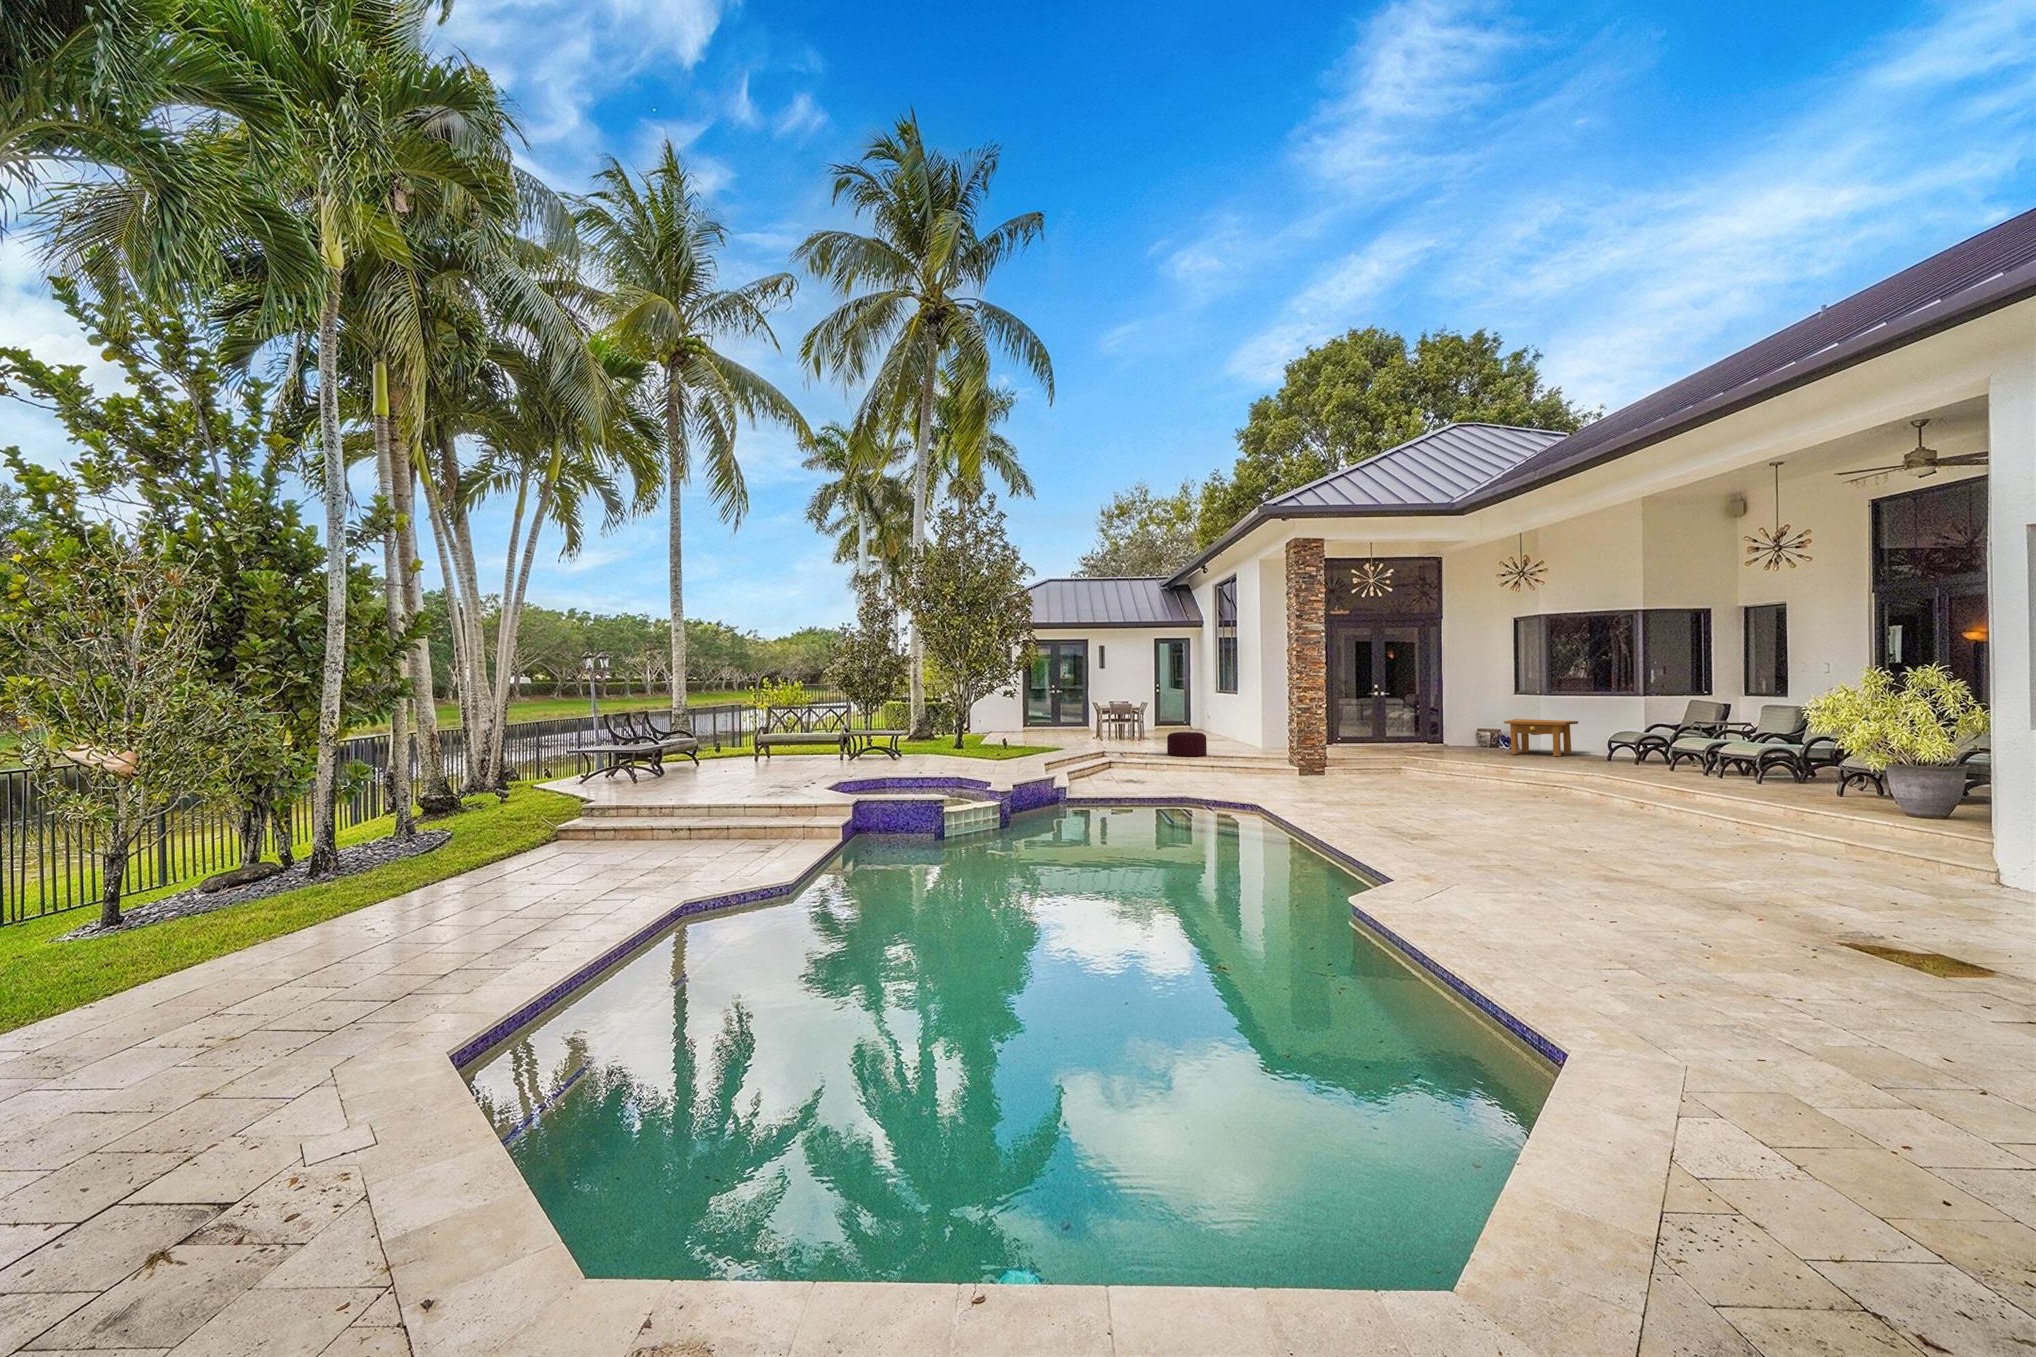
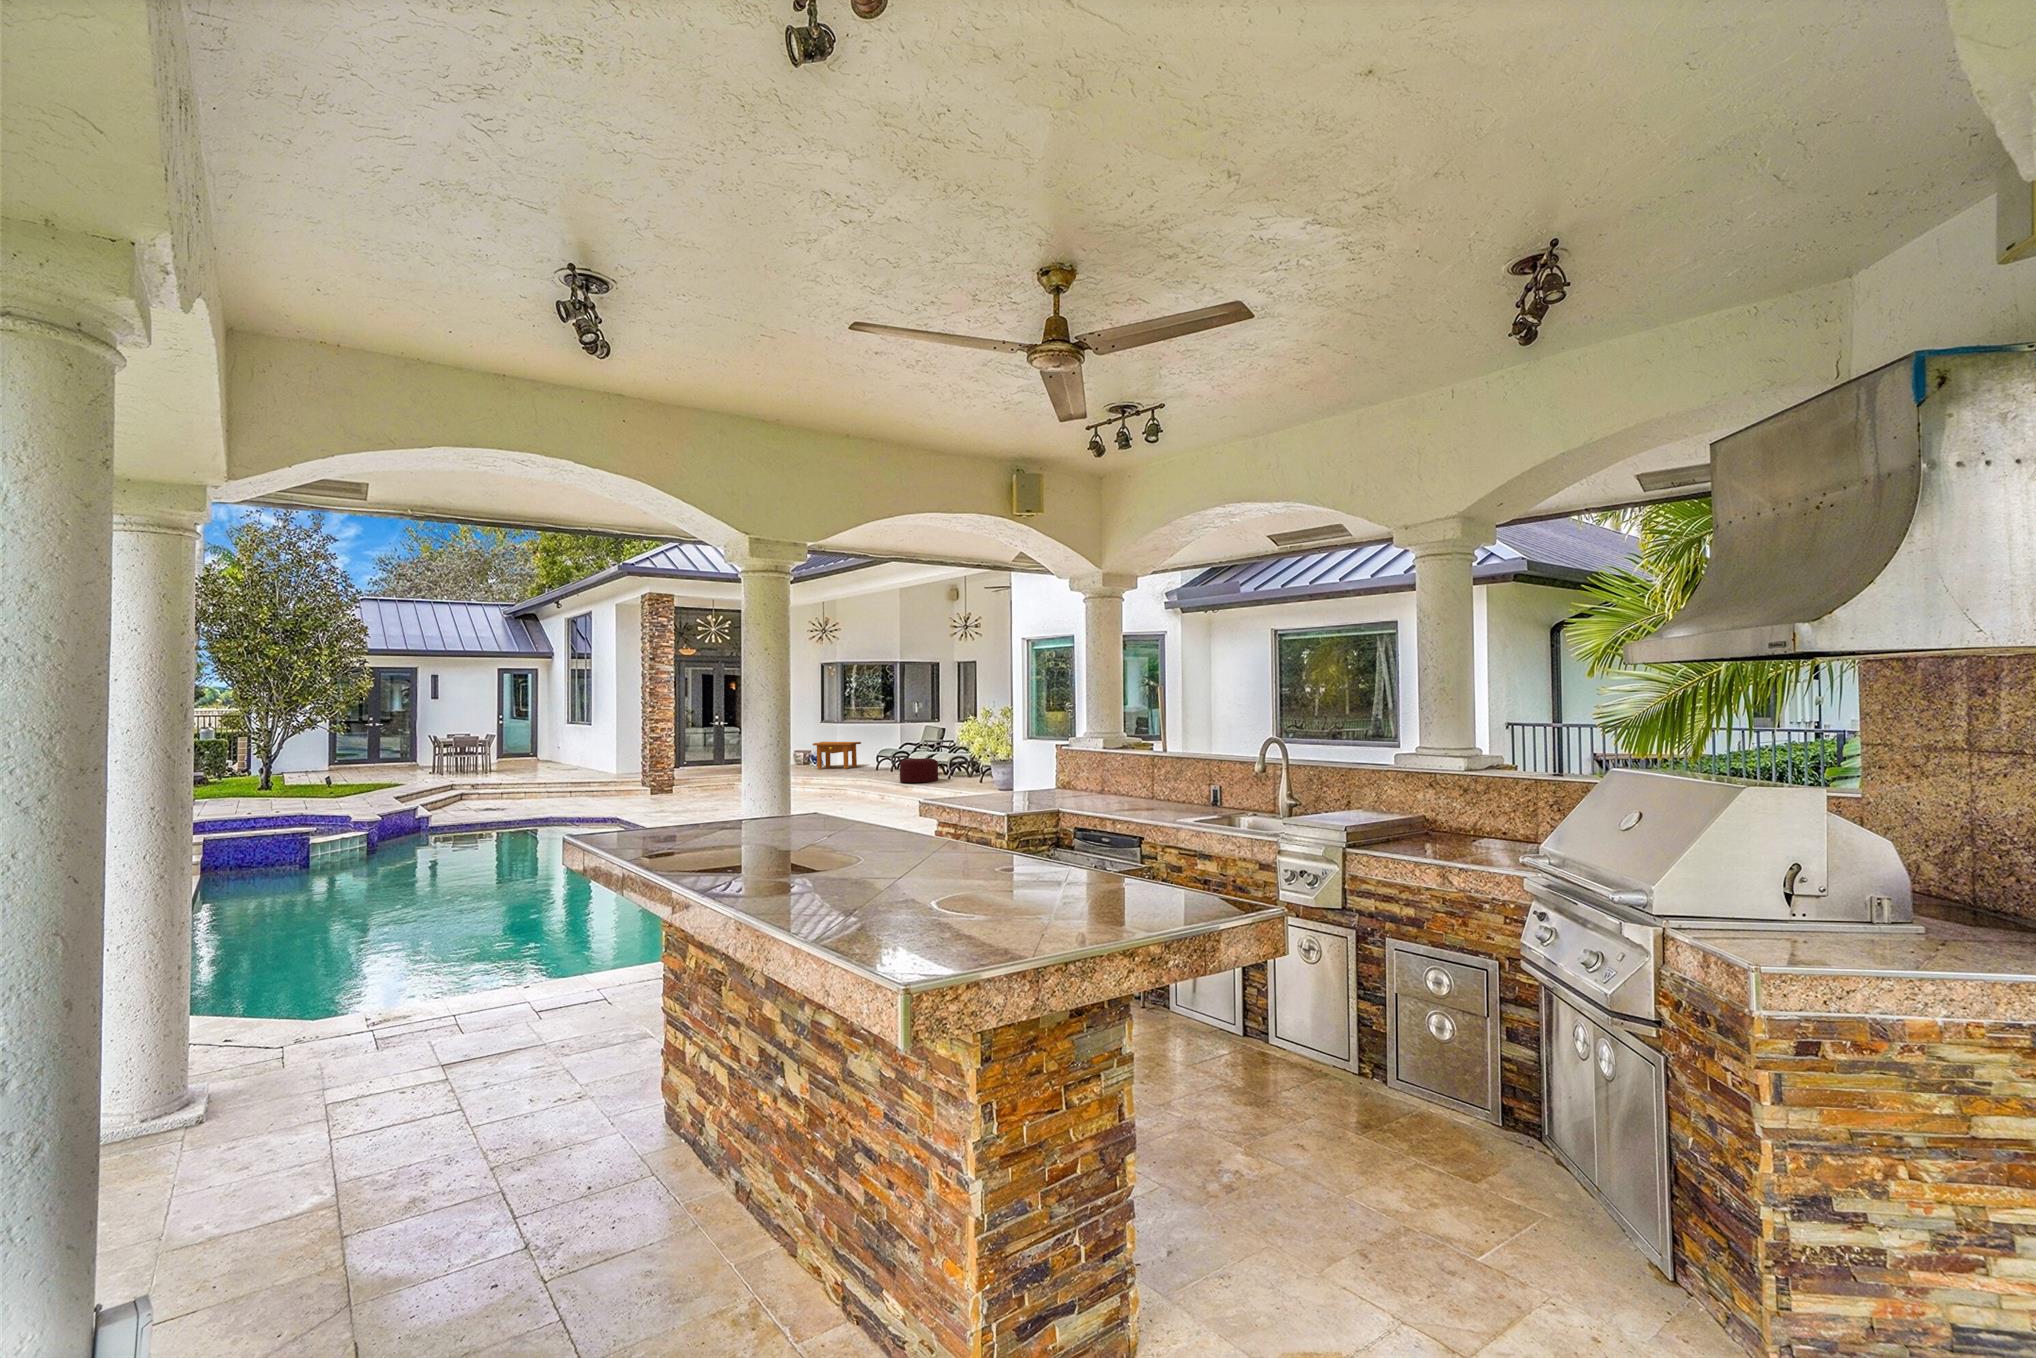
ottoman: present [1167,732,1207,756] -> present [900,758,938,783]

